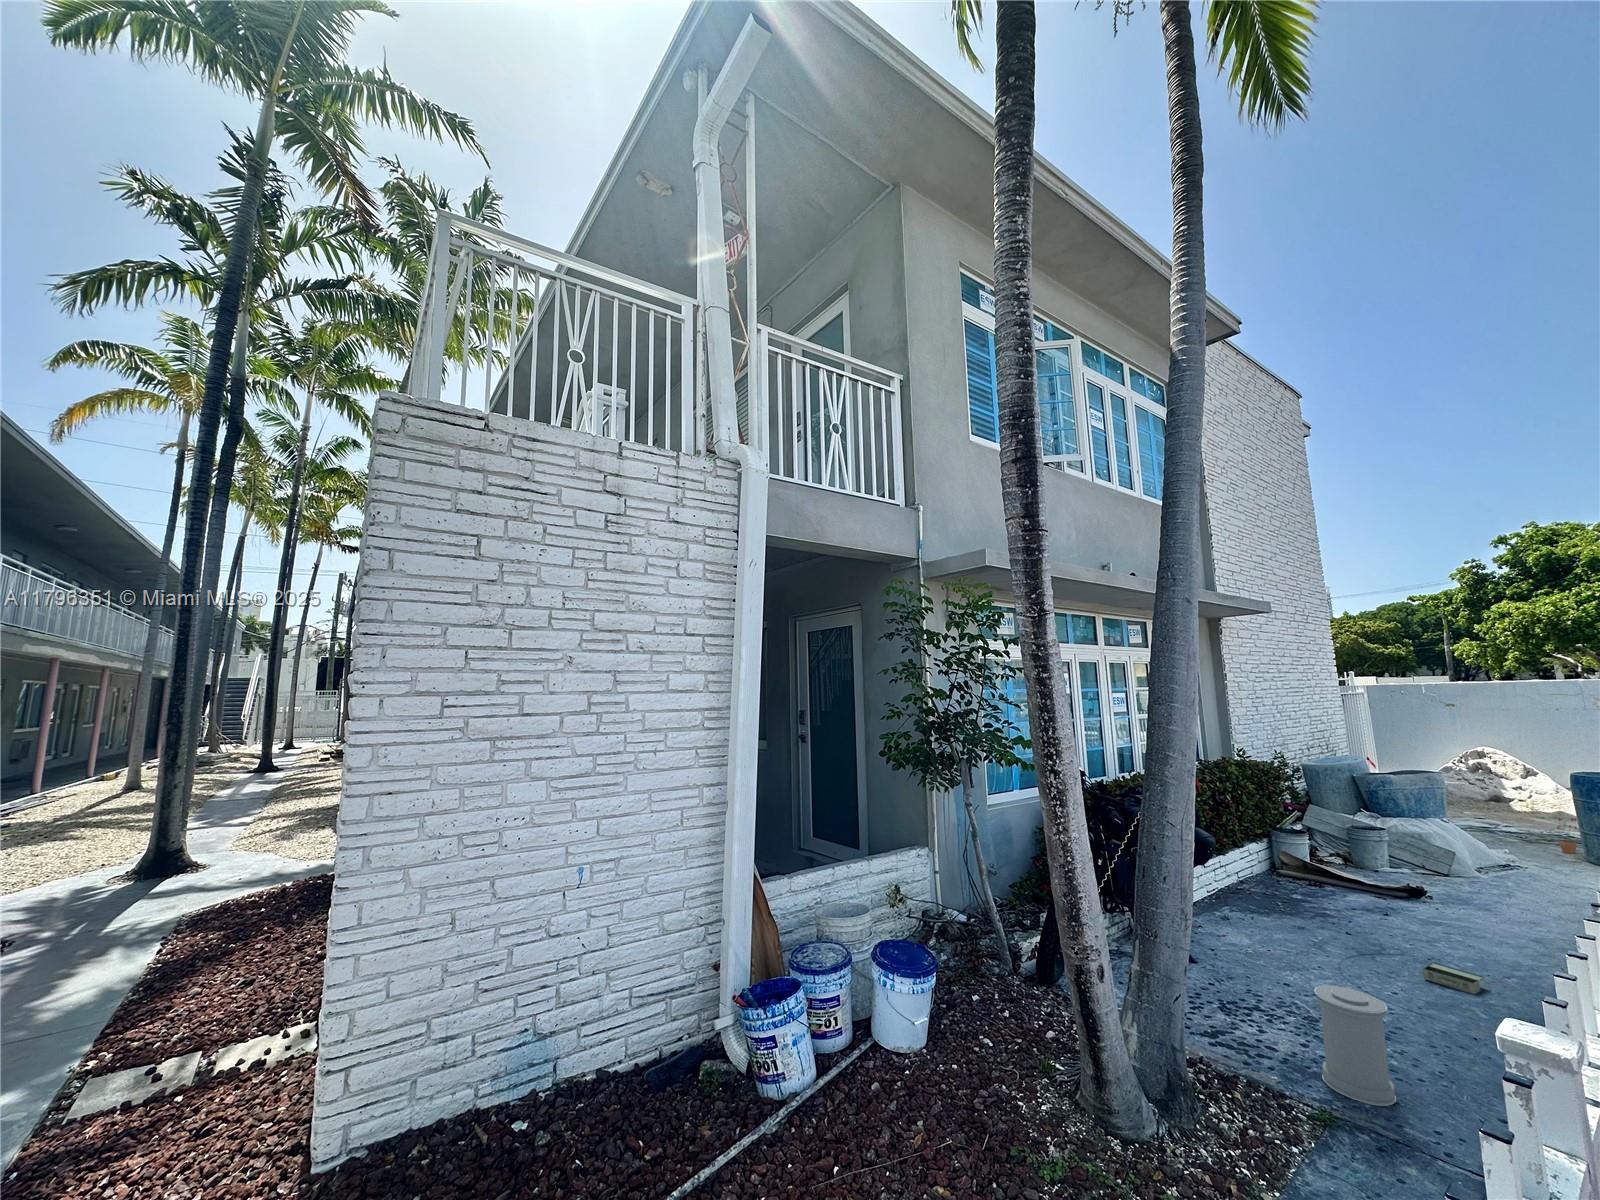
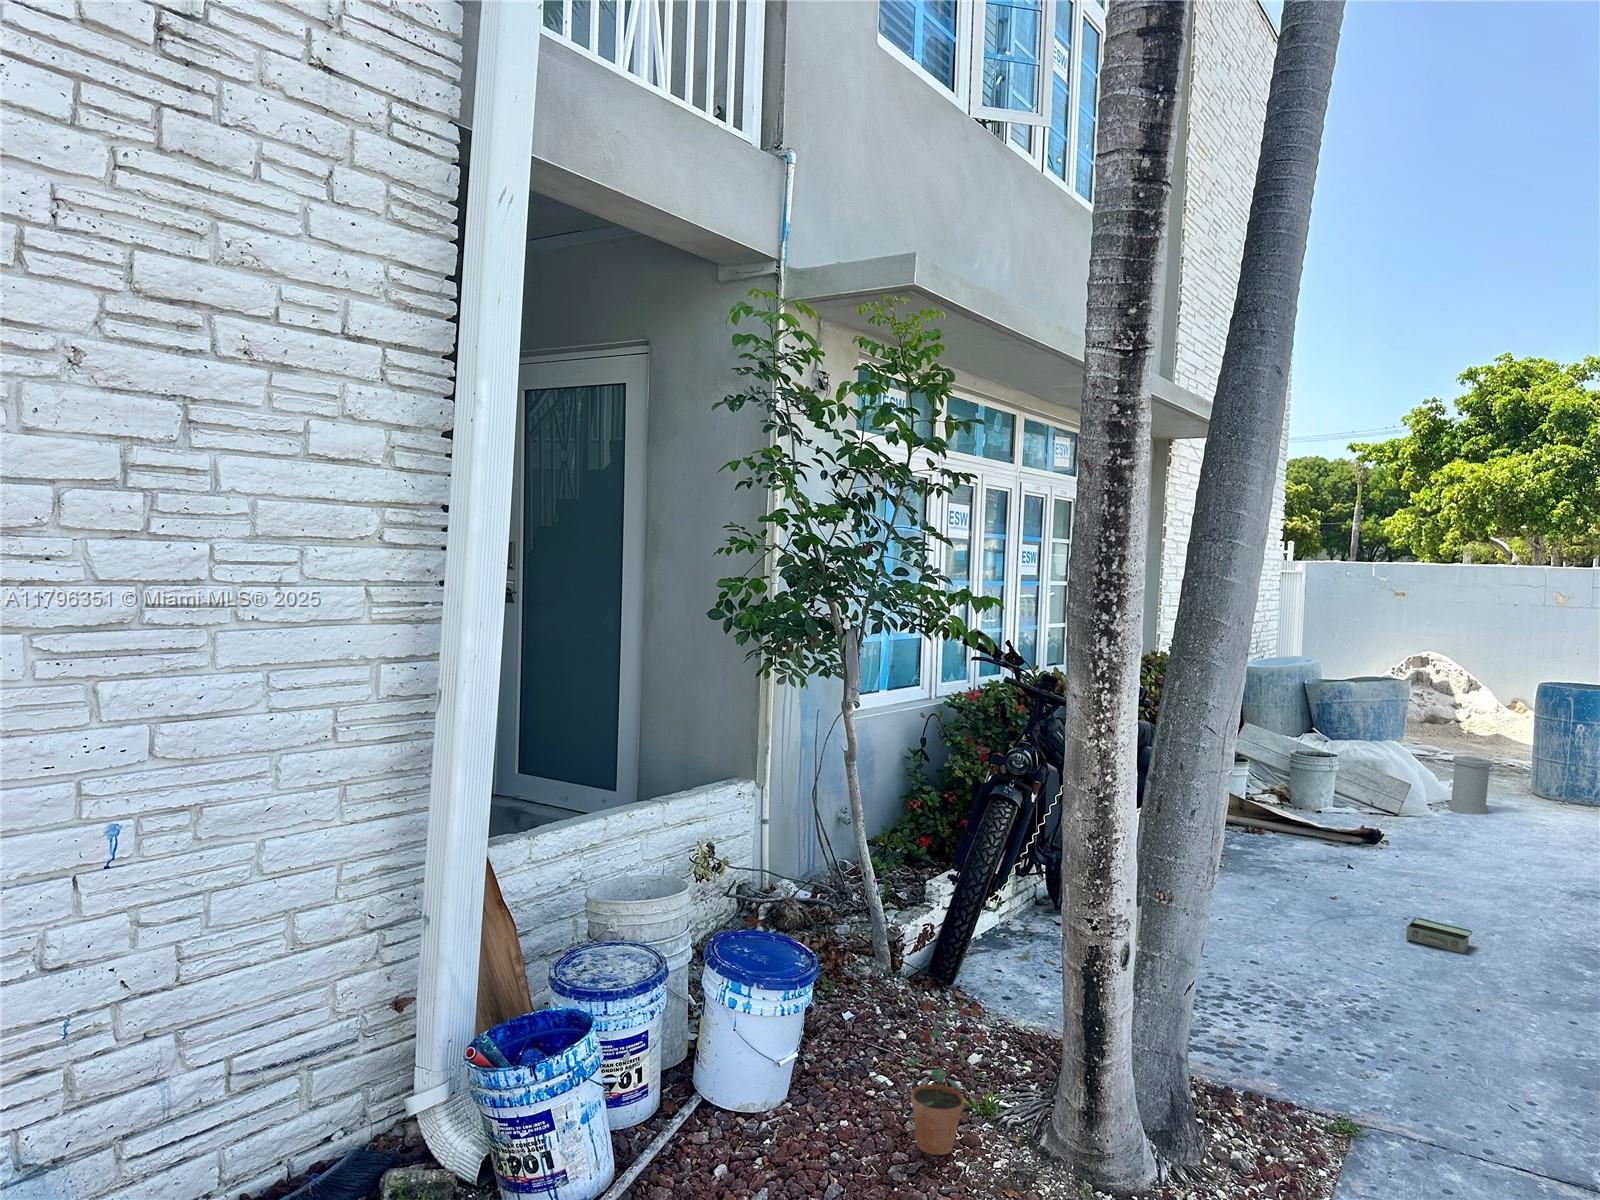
potted plant: present [1556,818,1577,854] -> present [905,998,985,1155]
trash can: present [1314,985,1396,1106] -> present [1448,756,1493,815]

